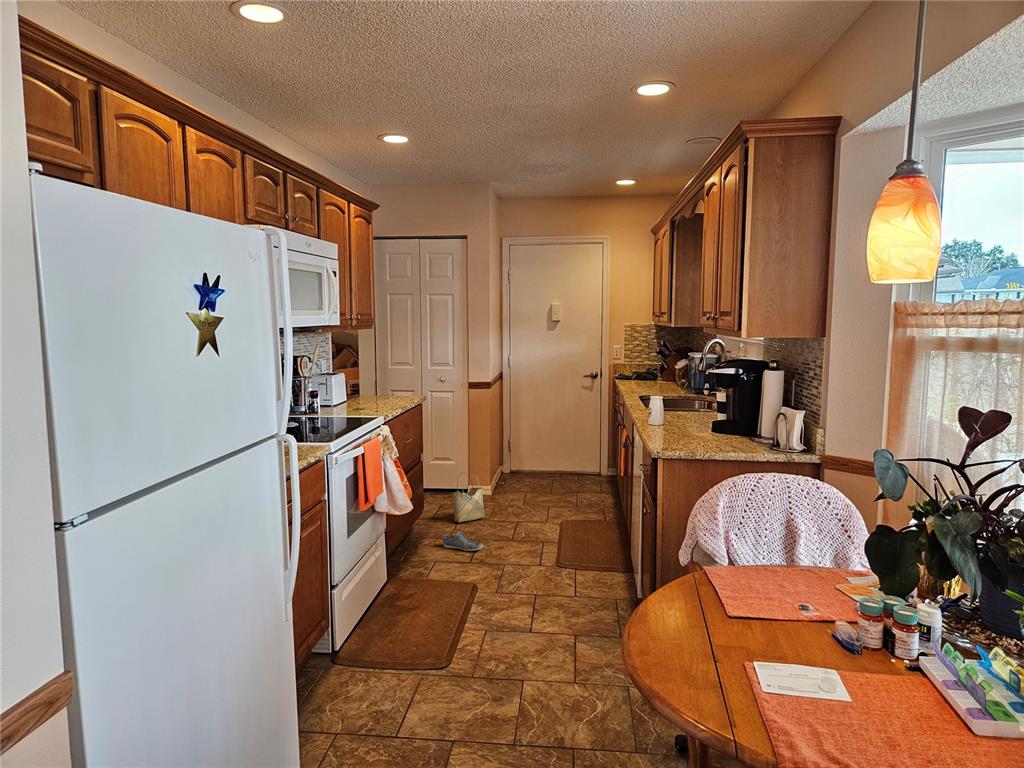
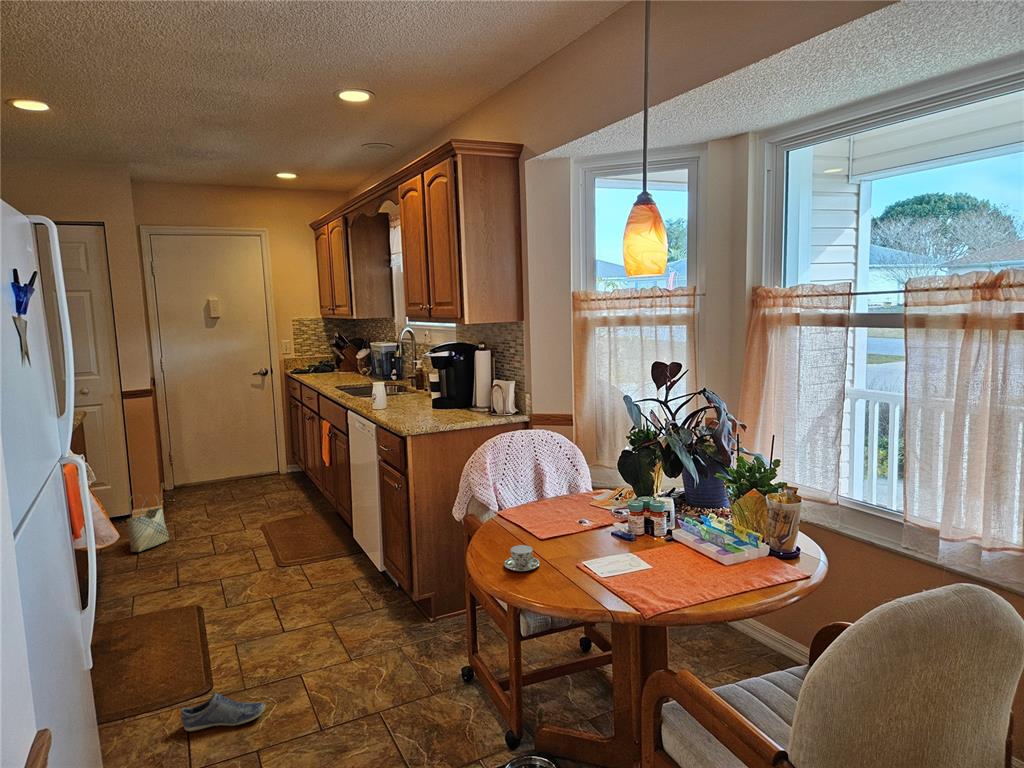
shoe: present [443,531,483,551] -> present [181,693,265,731]
teacup: none [662,622,710,660] -> present [504,545,540,571]

